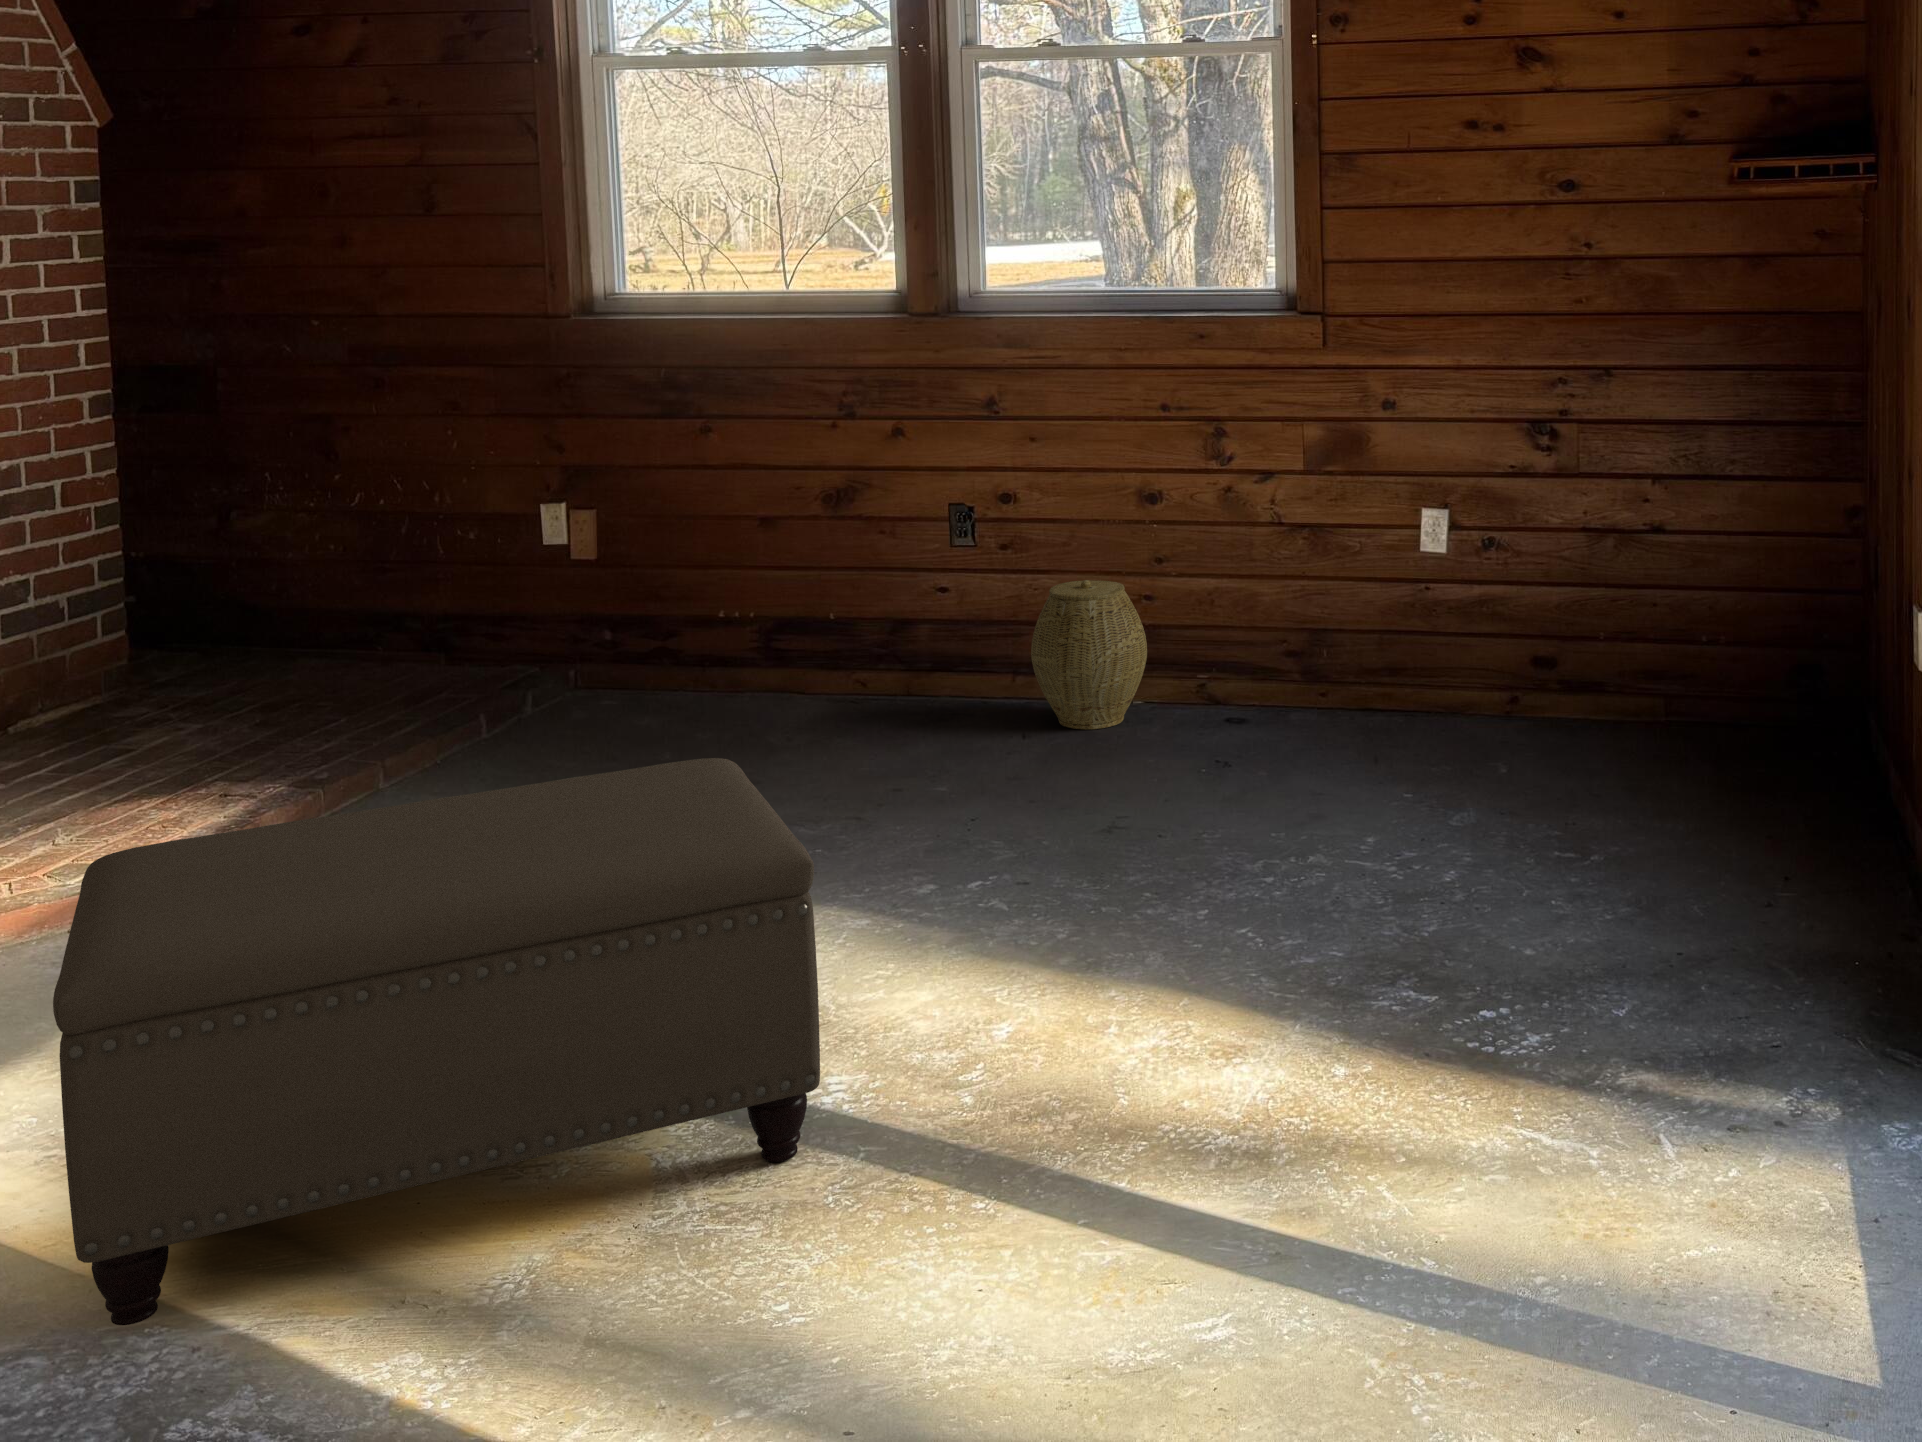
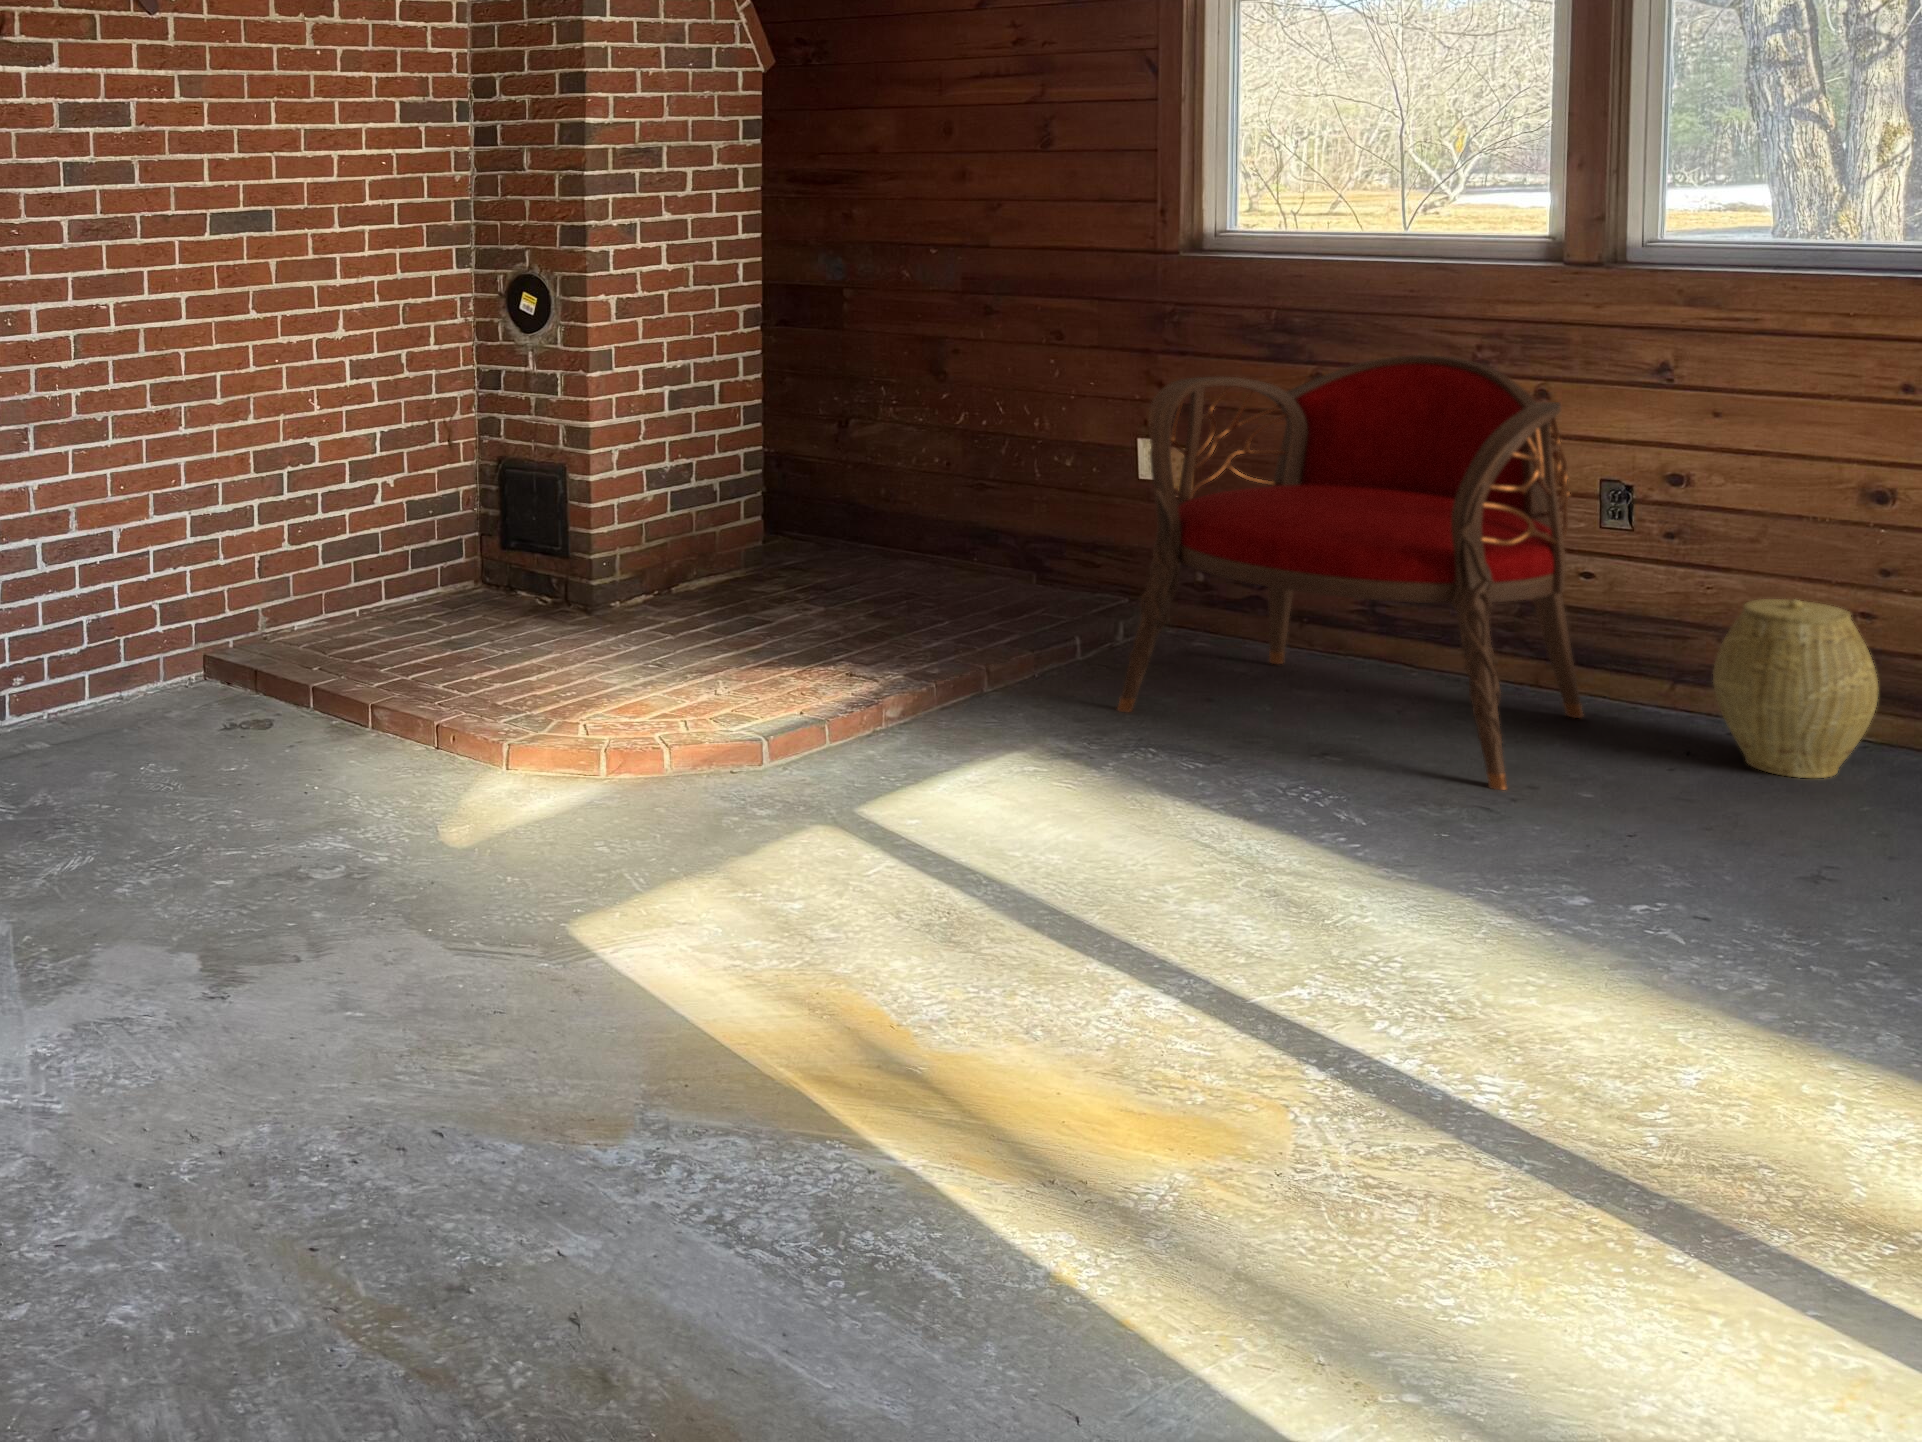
armchair: none [522,396,939,787] -> present [1117,355,1584,790]
ottoman: present [53,758,820,1325] -> none [790,708,1489,1147]

